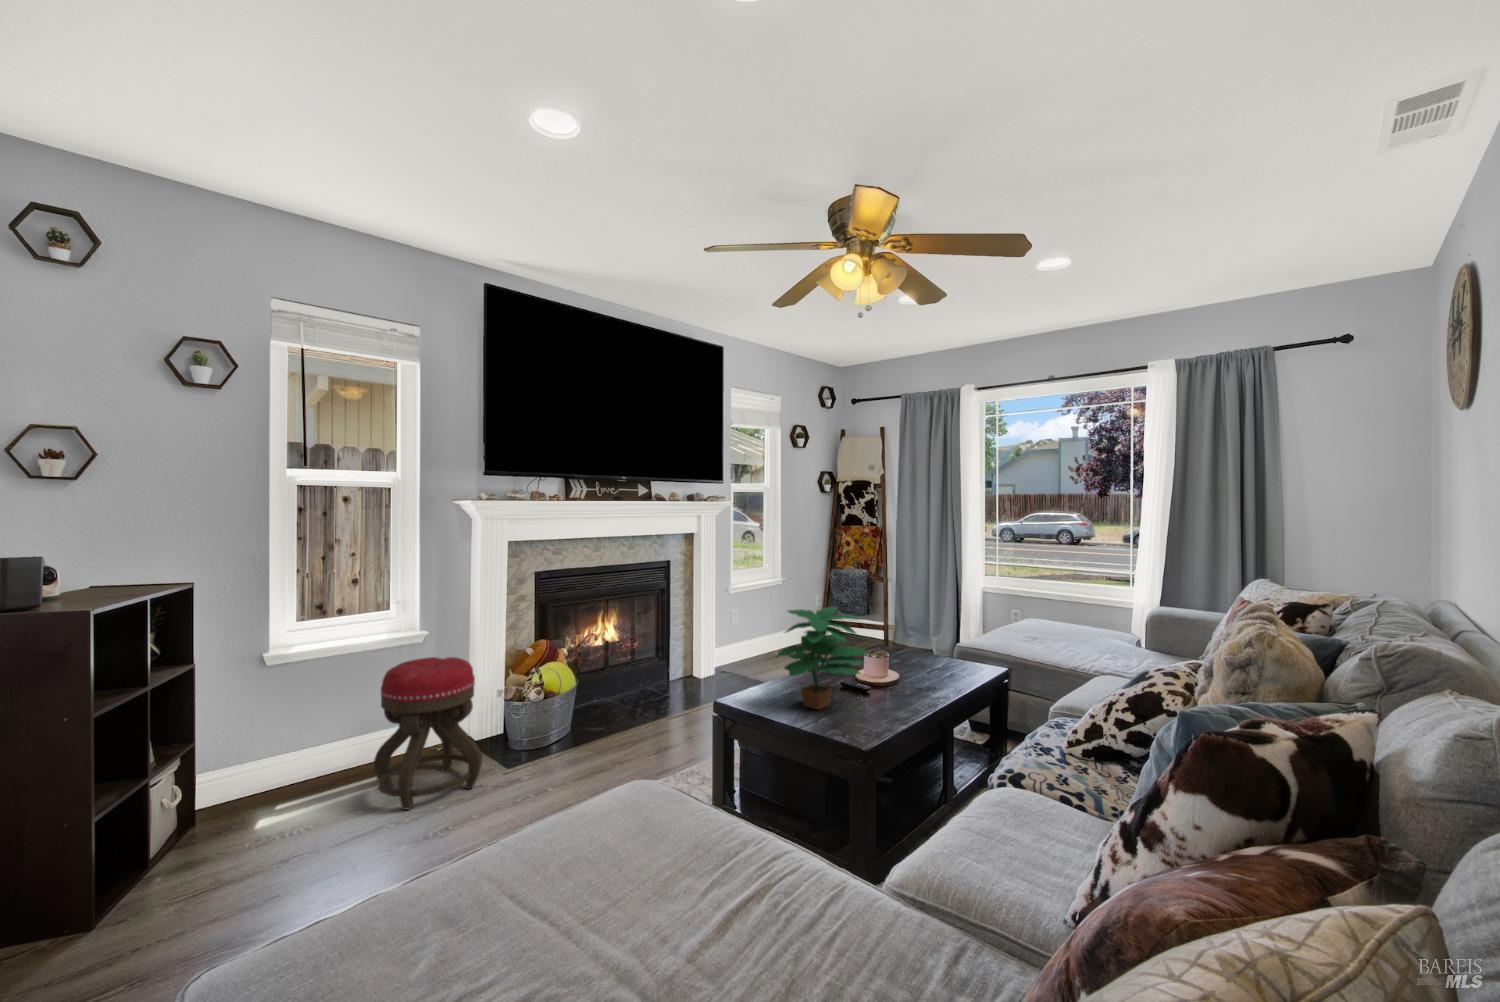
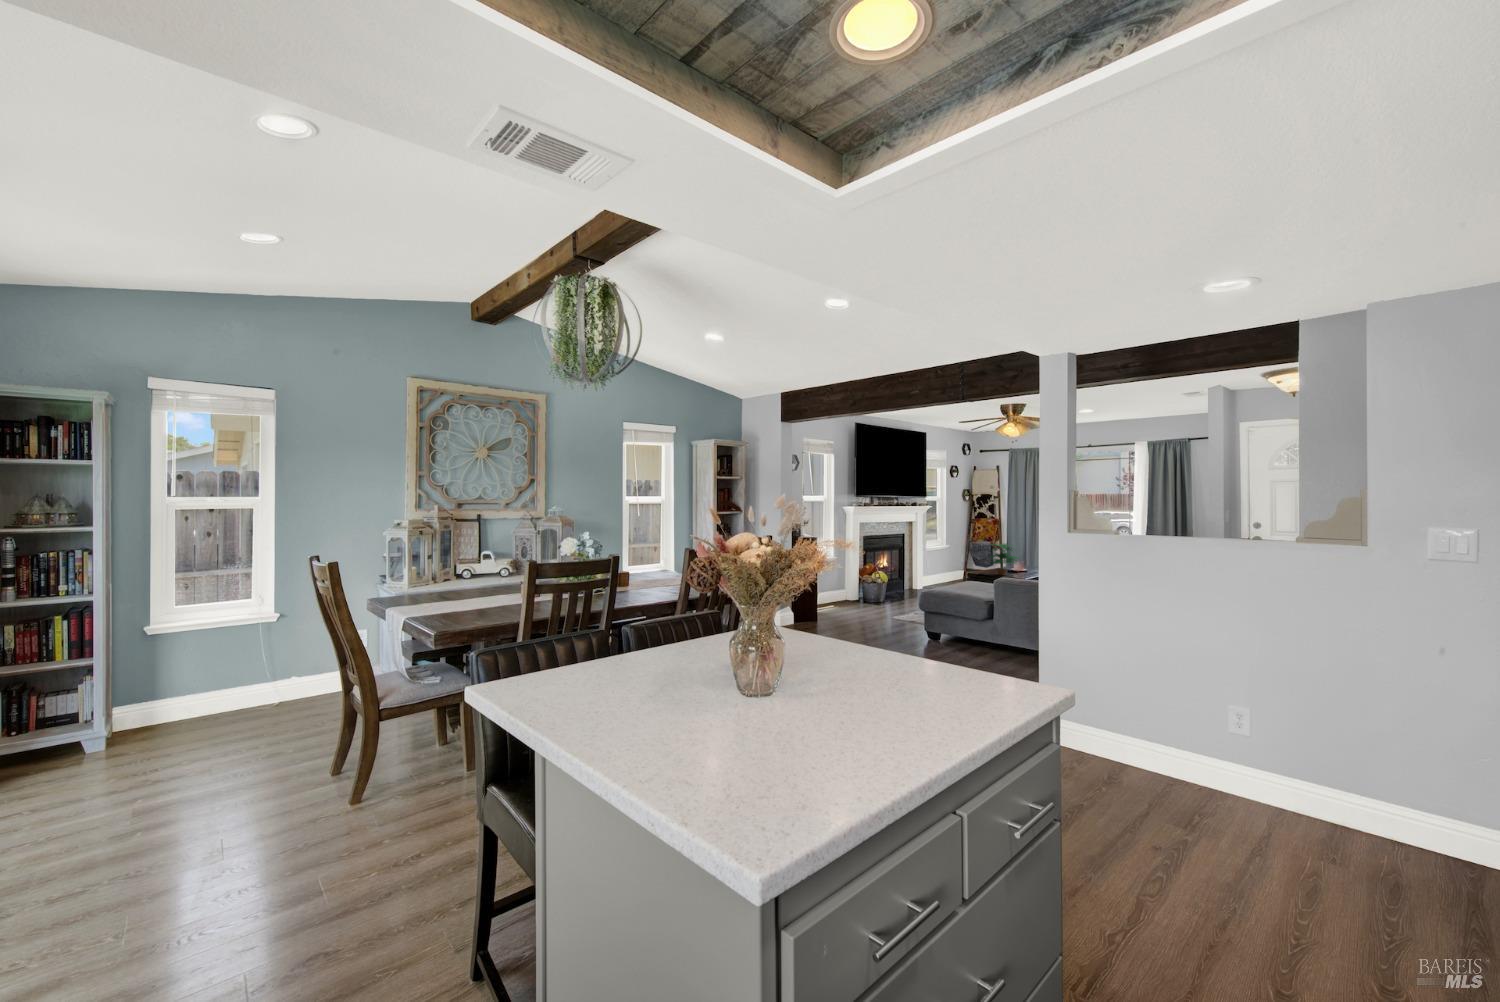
ottoman: present [374,657,482,809] -> none [840,563,877,610]

